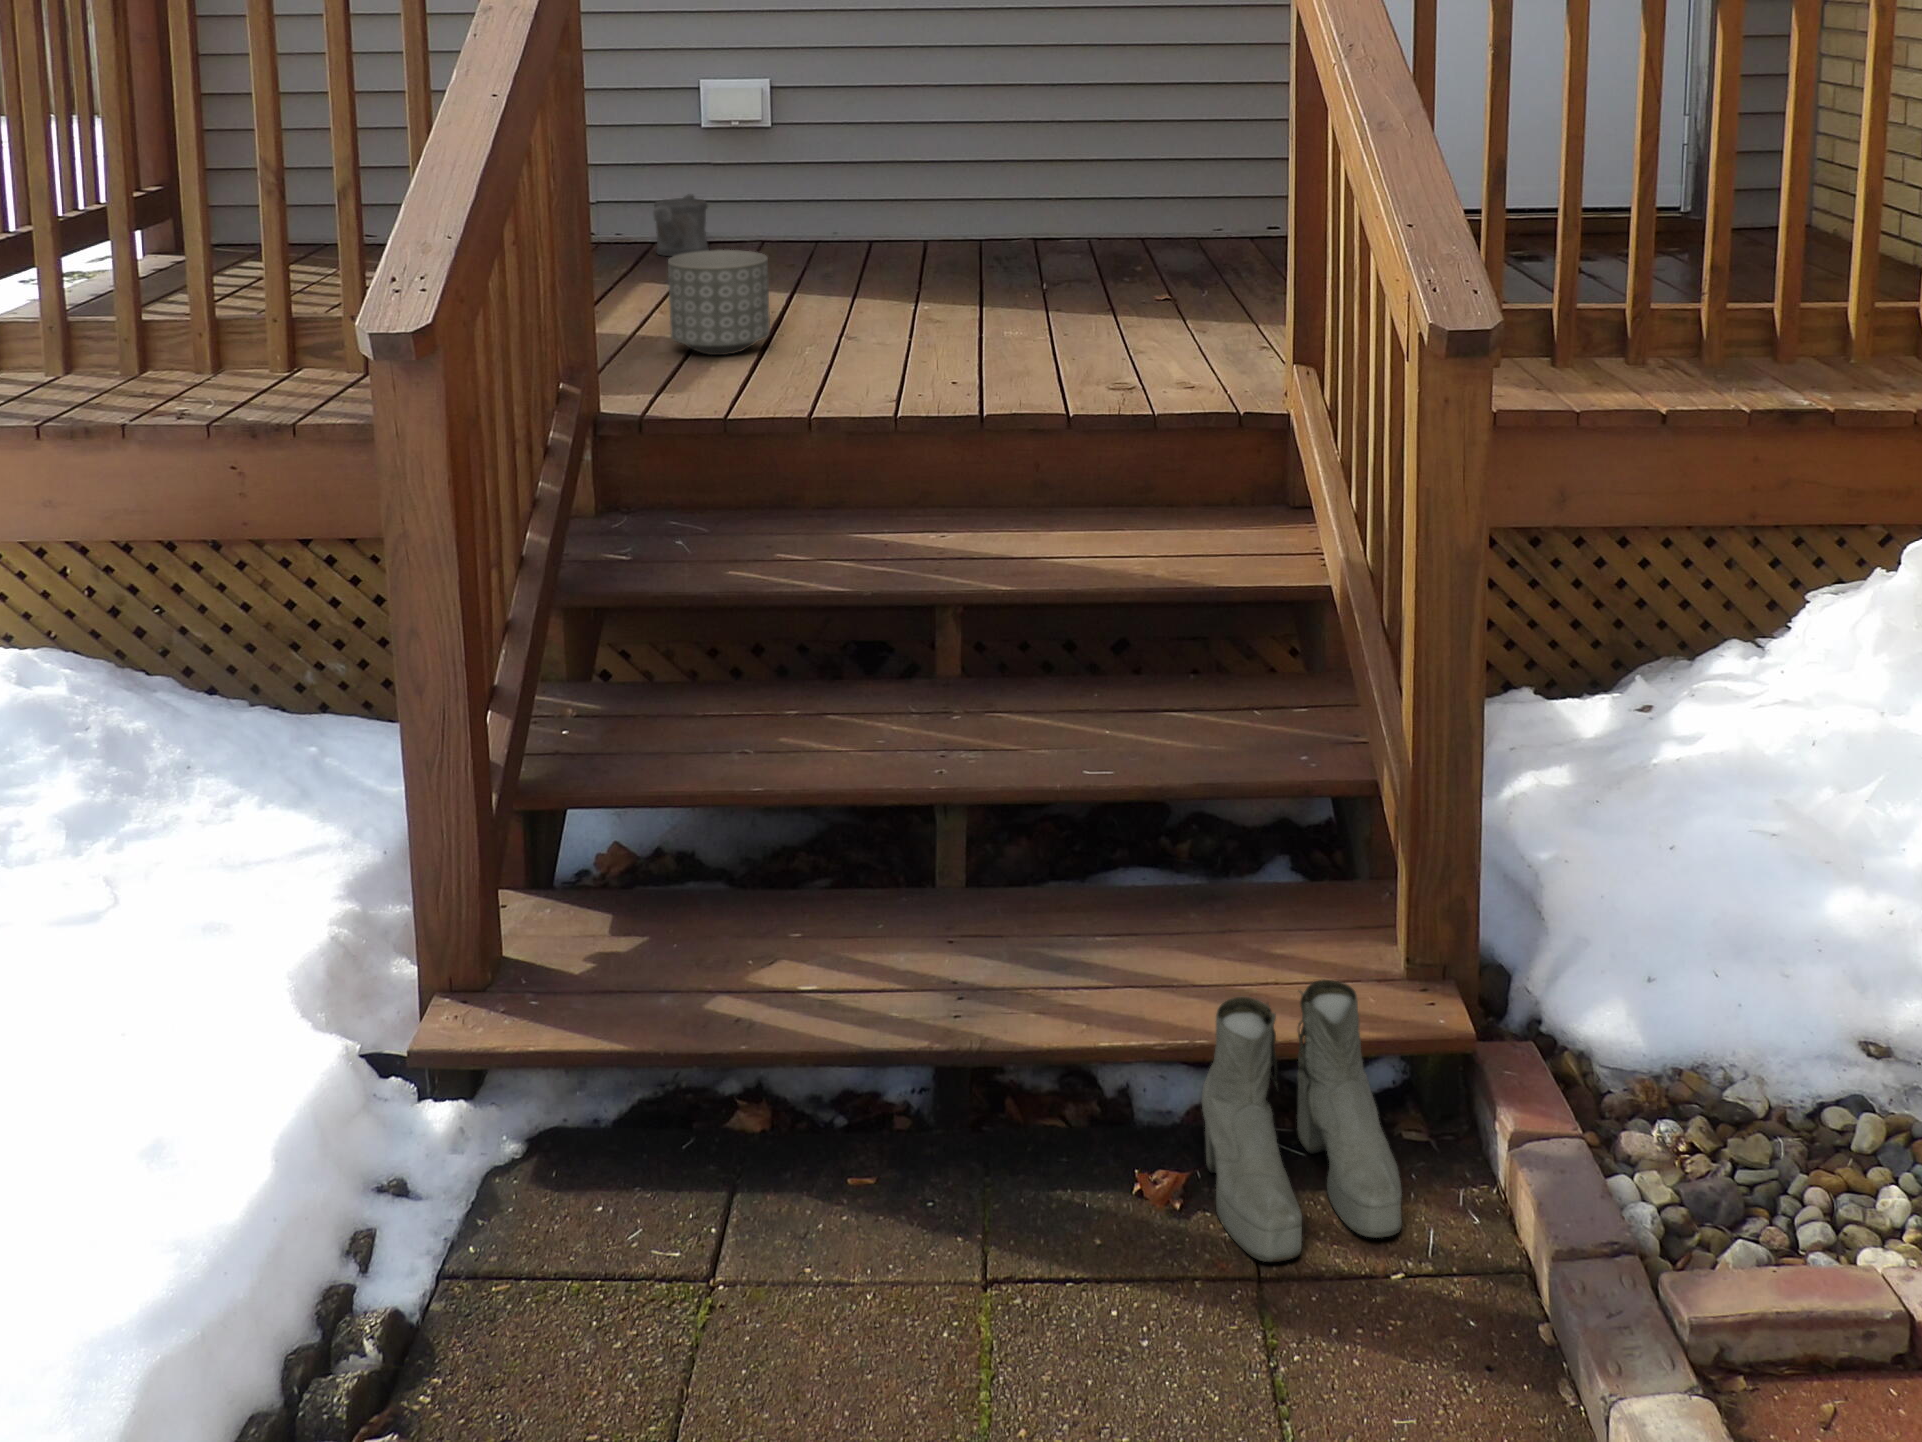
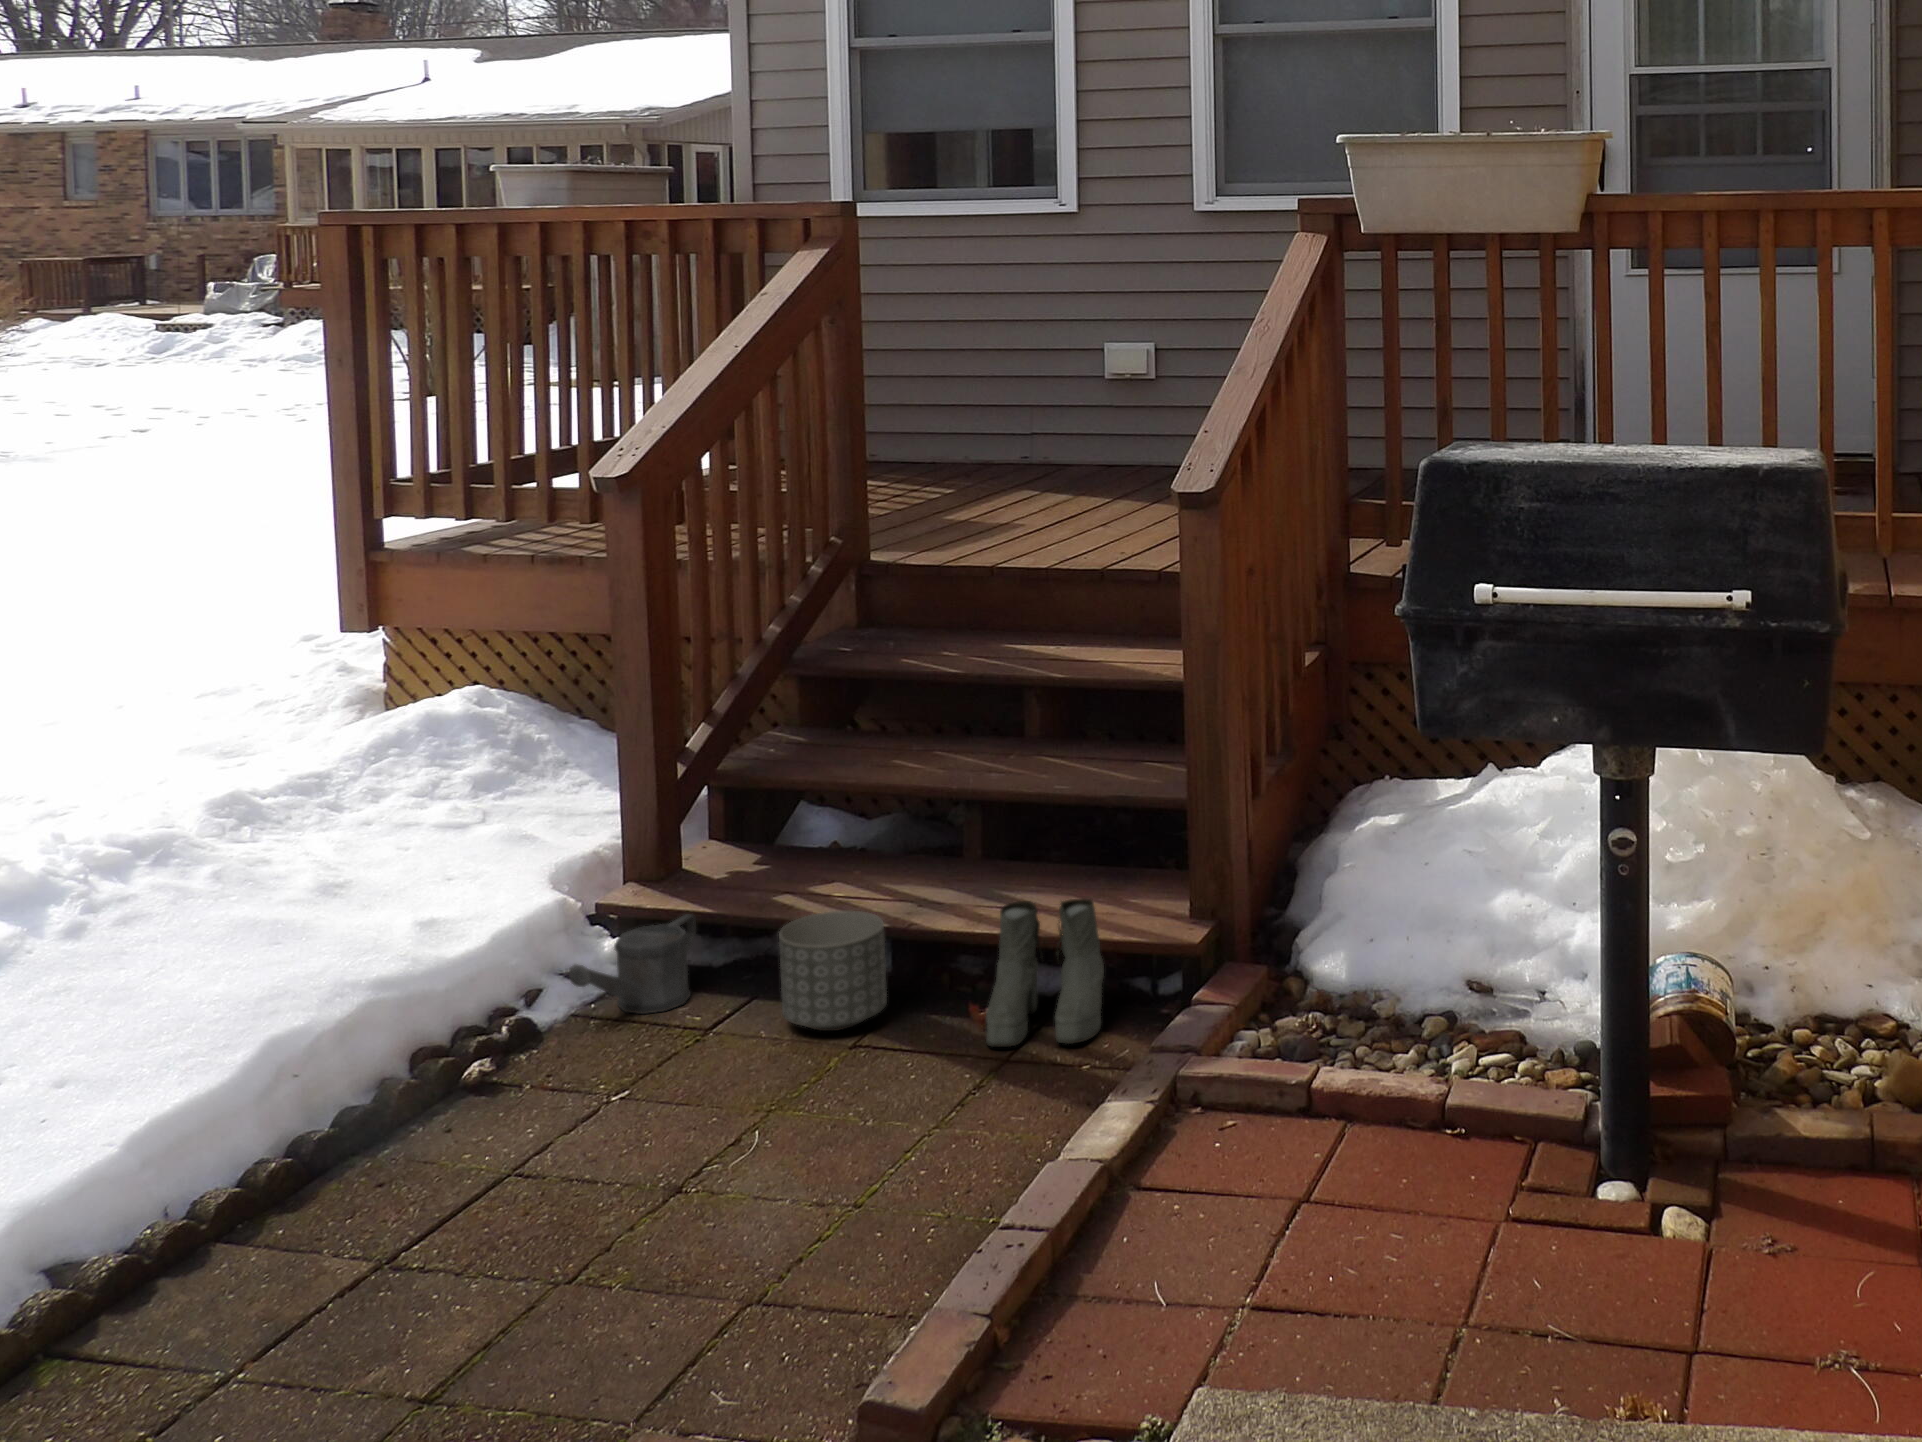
watering can: present [653,194,709,256] -> present [569,914,696,1014]
planter: present [668,250,770,355] -> present [779,911,887,1031]

